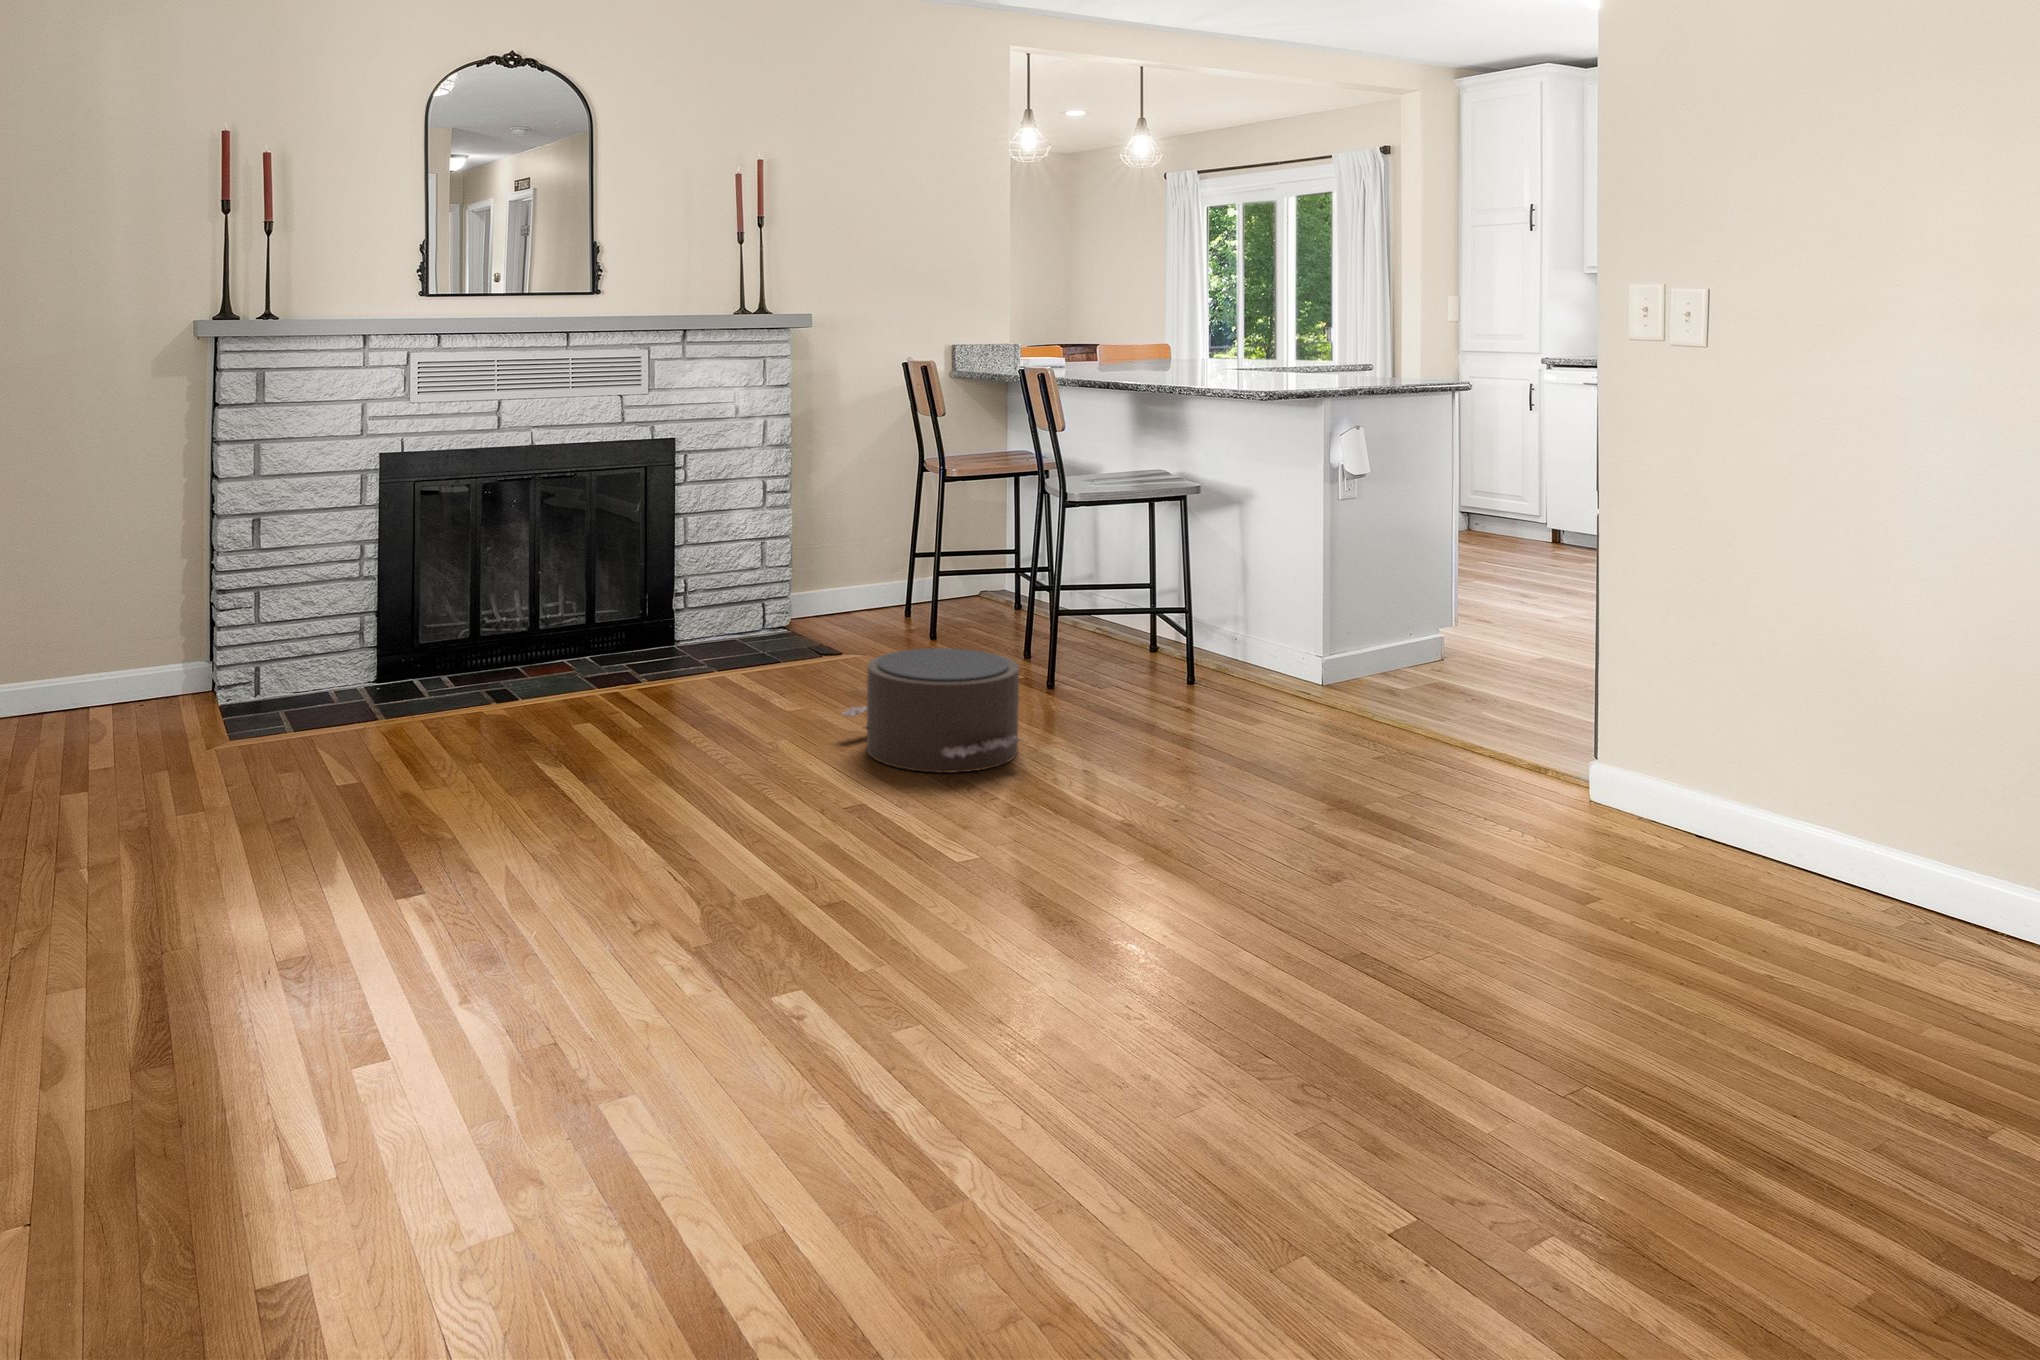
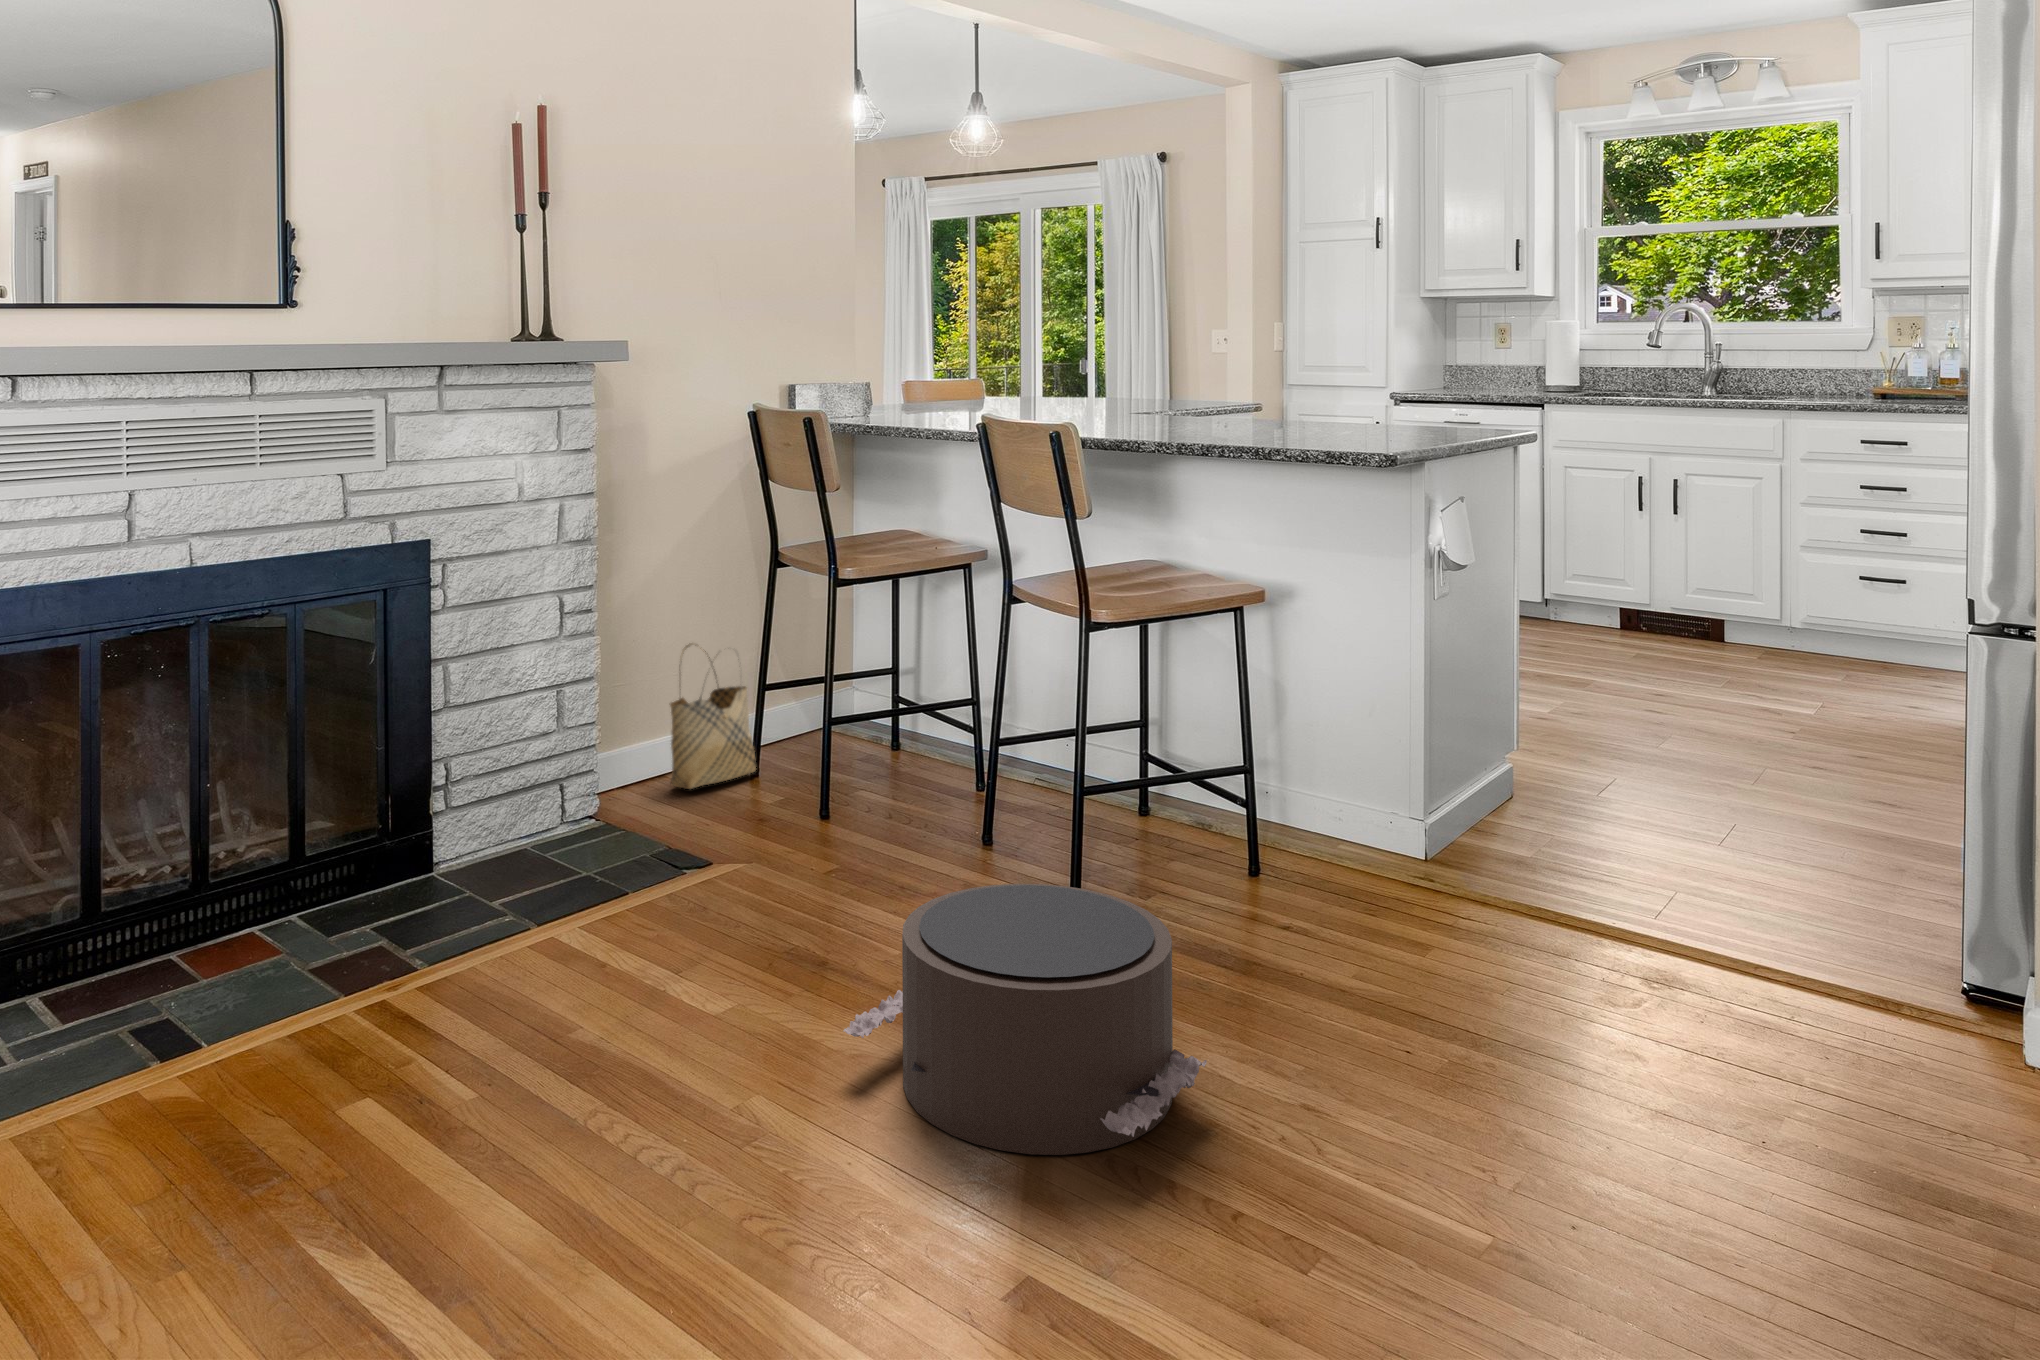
woven basket: none [843,524,905,619] -> present [670,644,756,789]

